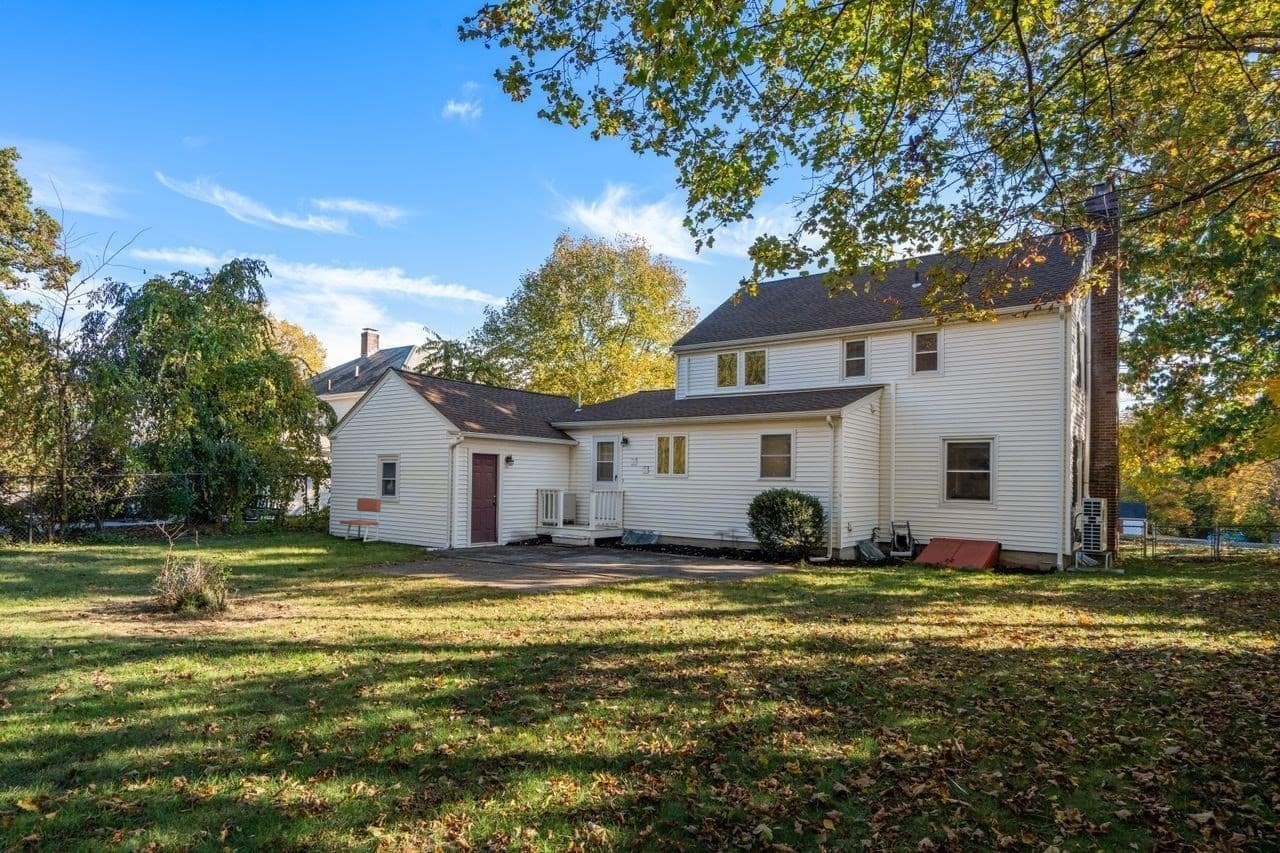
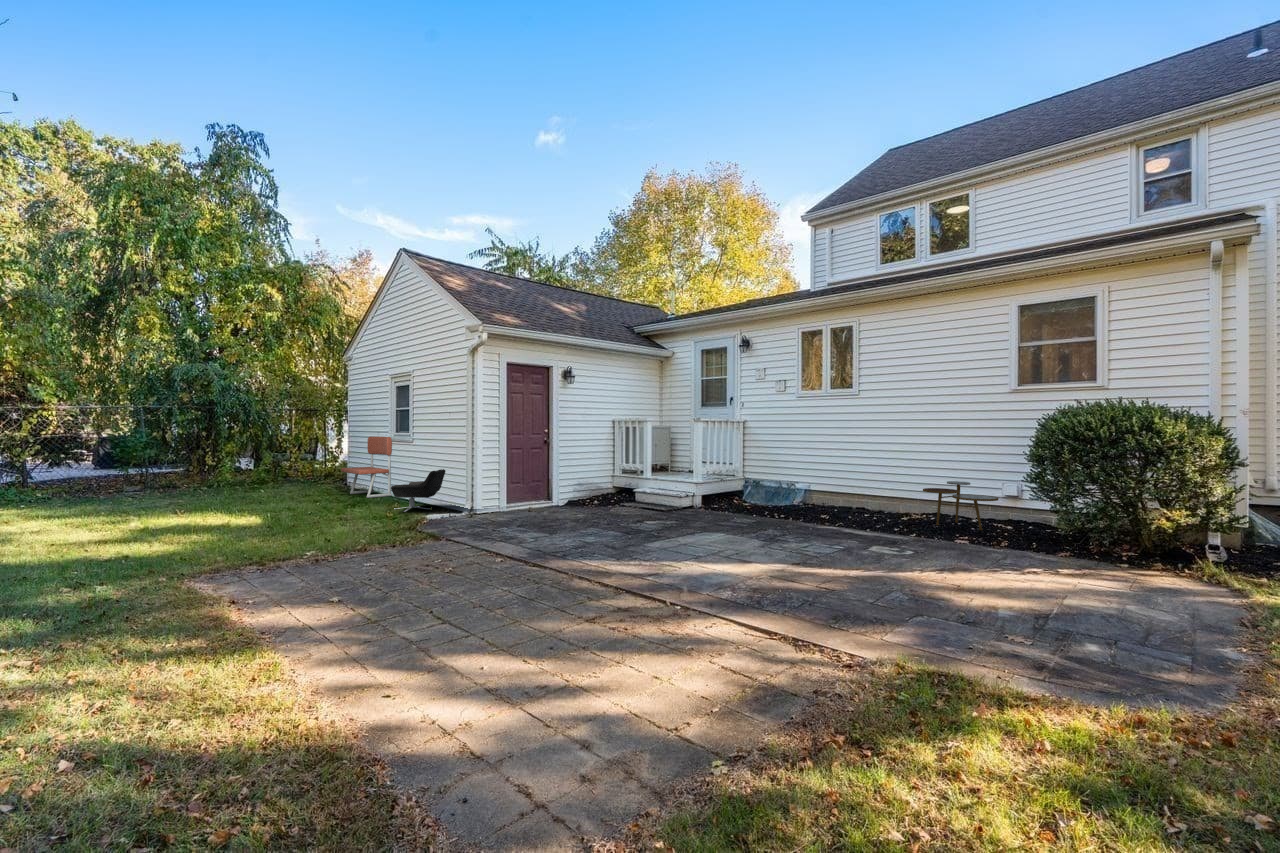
lounge chair: none [394,522,429,549] -> present [391,469,446,512]

